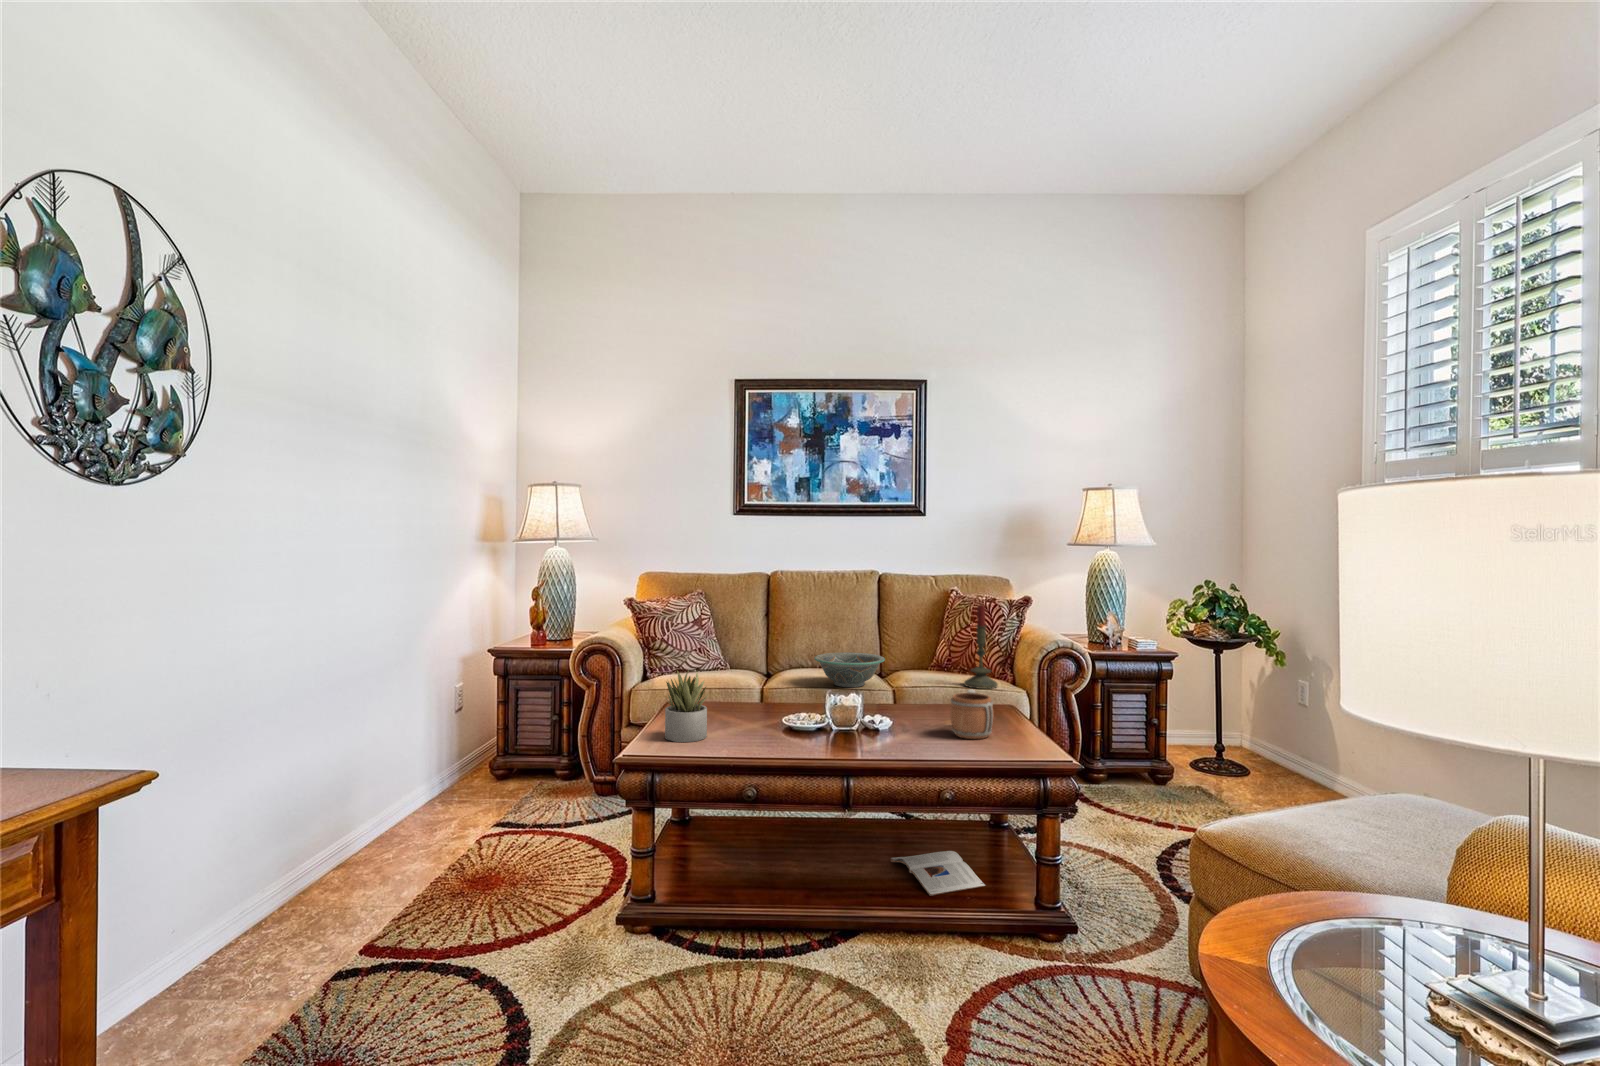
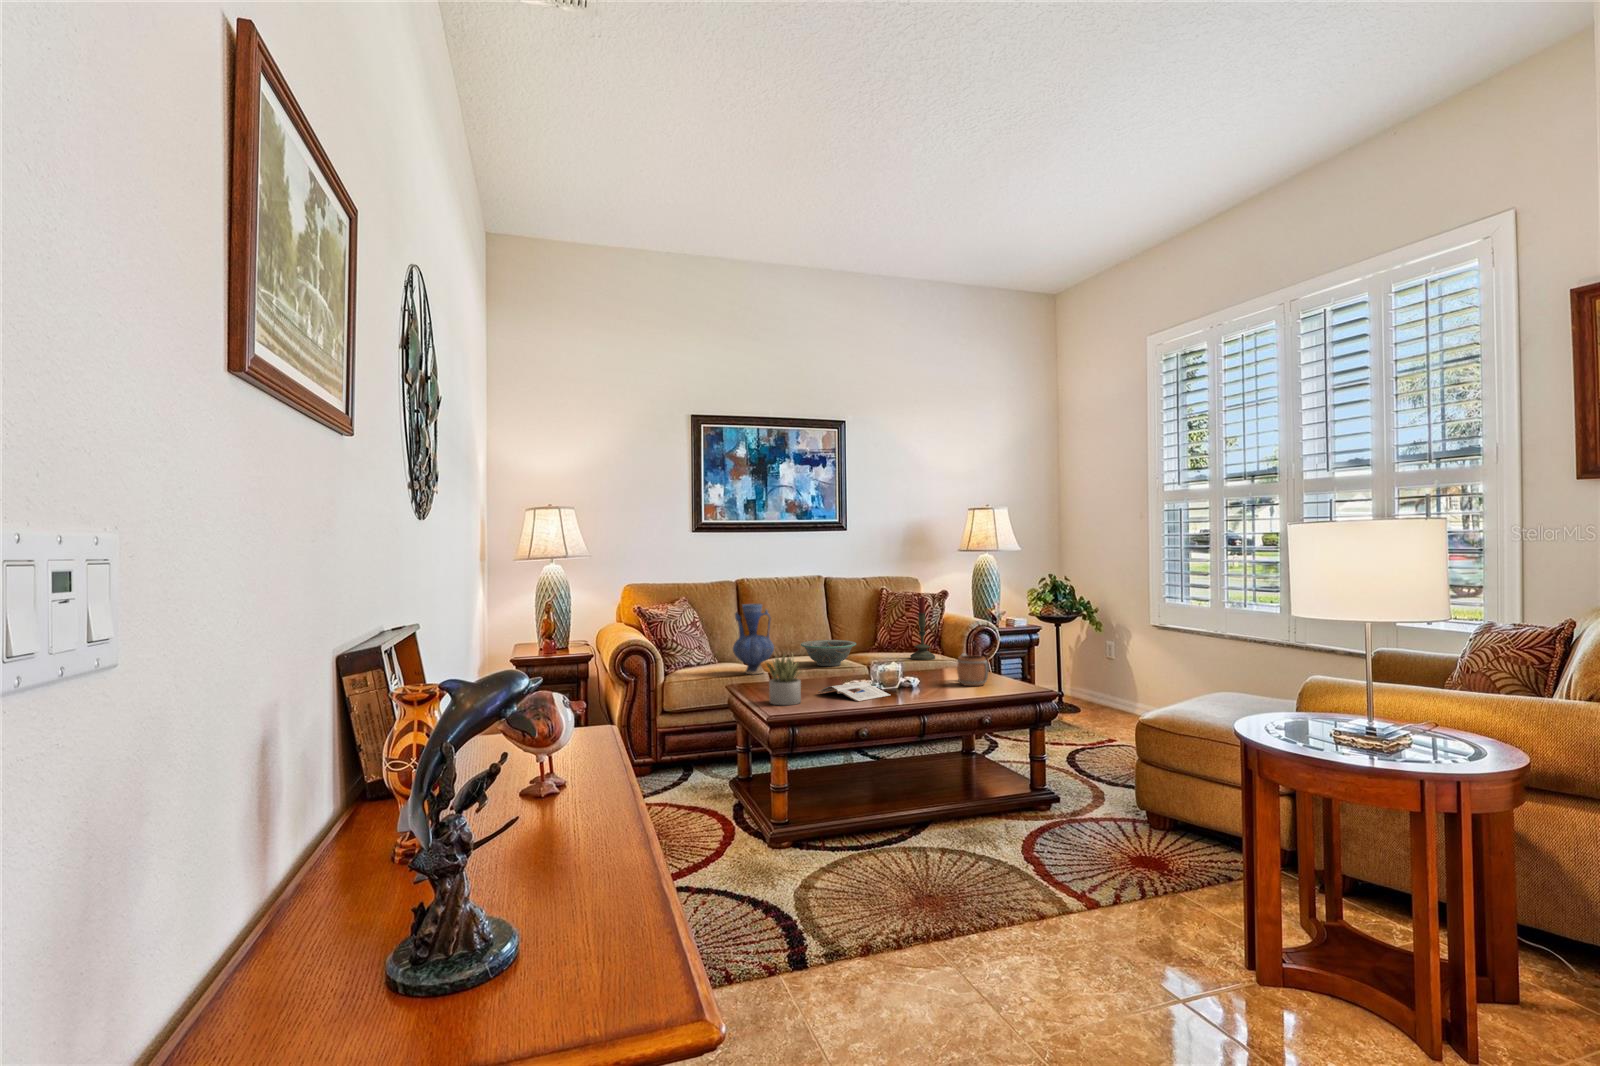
vase: none [717,603,768,691] -> present [733,604,774,674]
magazine: present [891,851,985,896] -> present [818,682,891,702]

